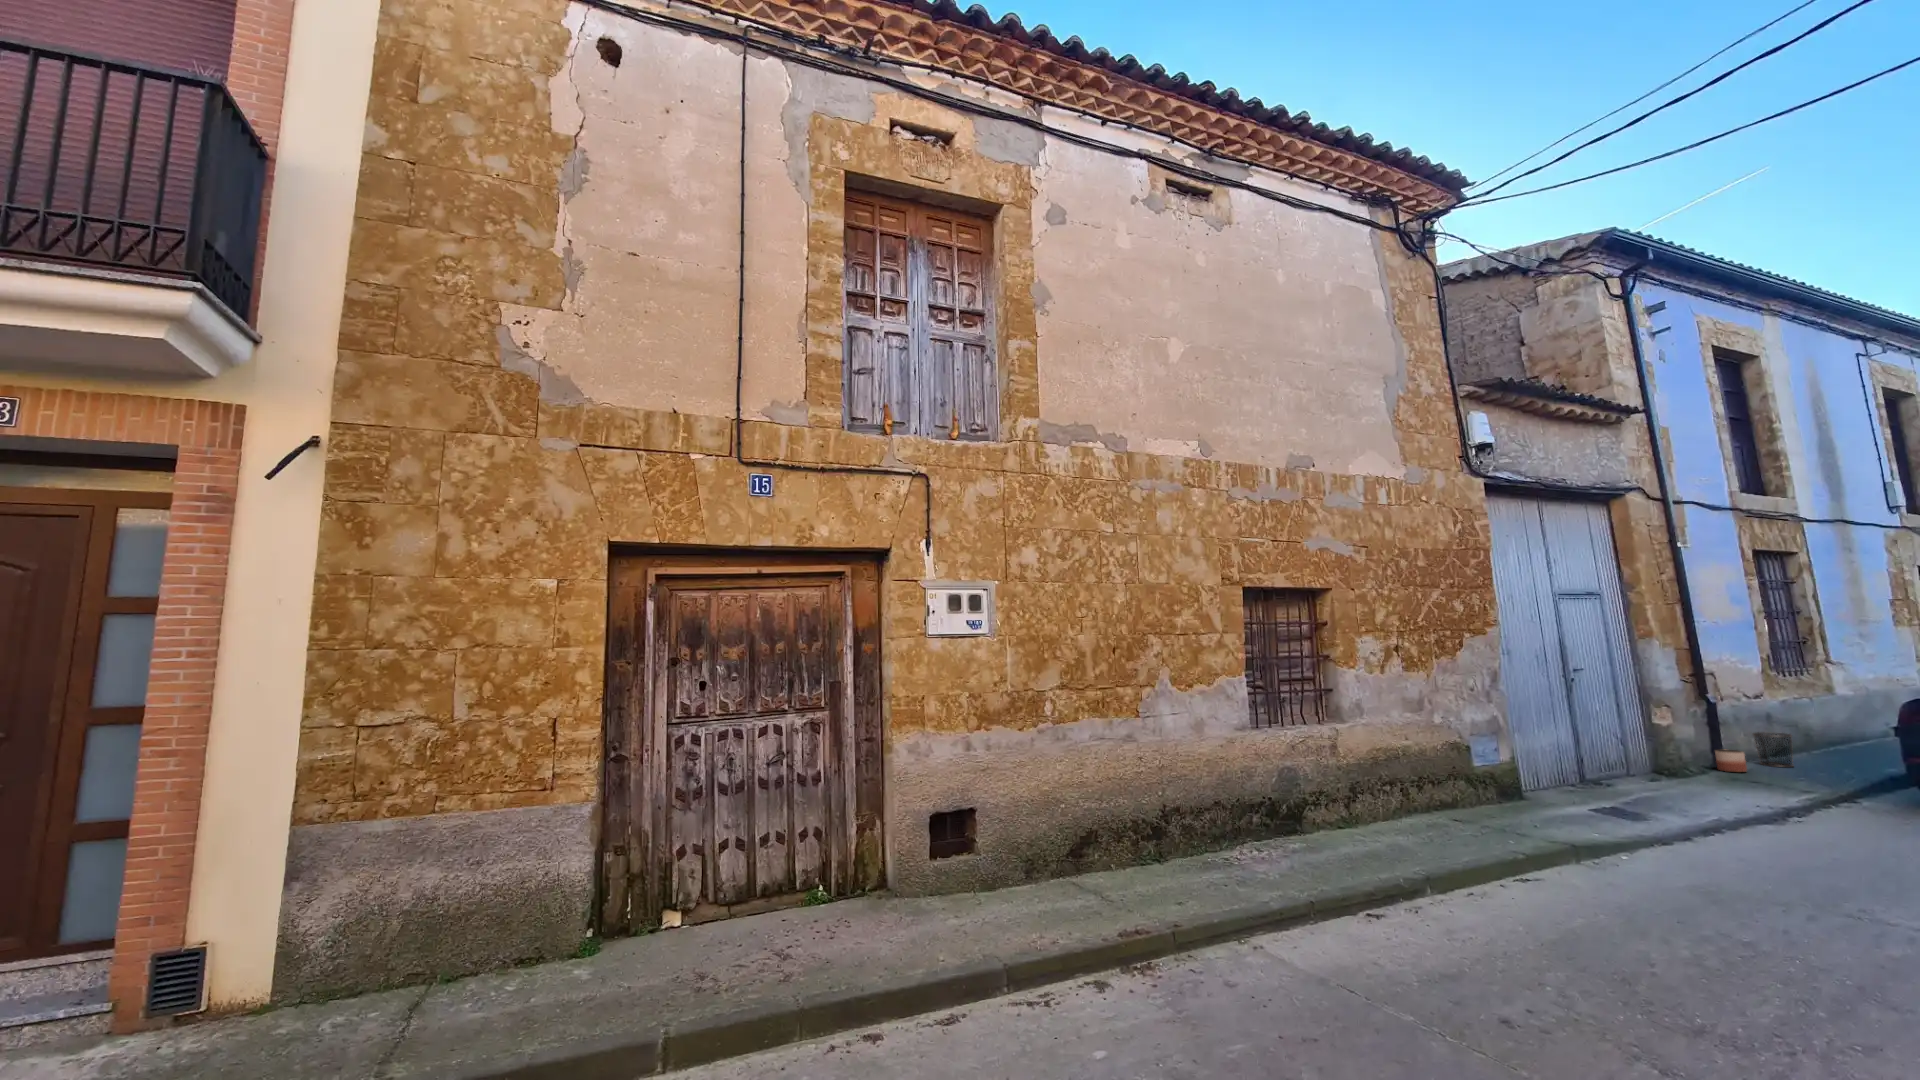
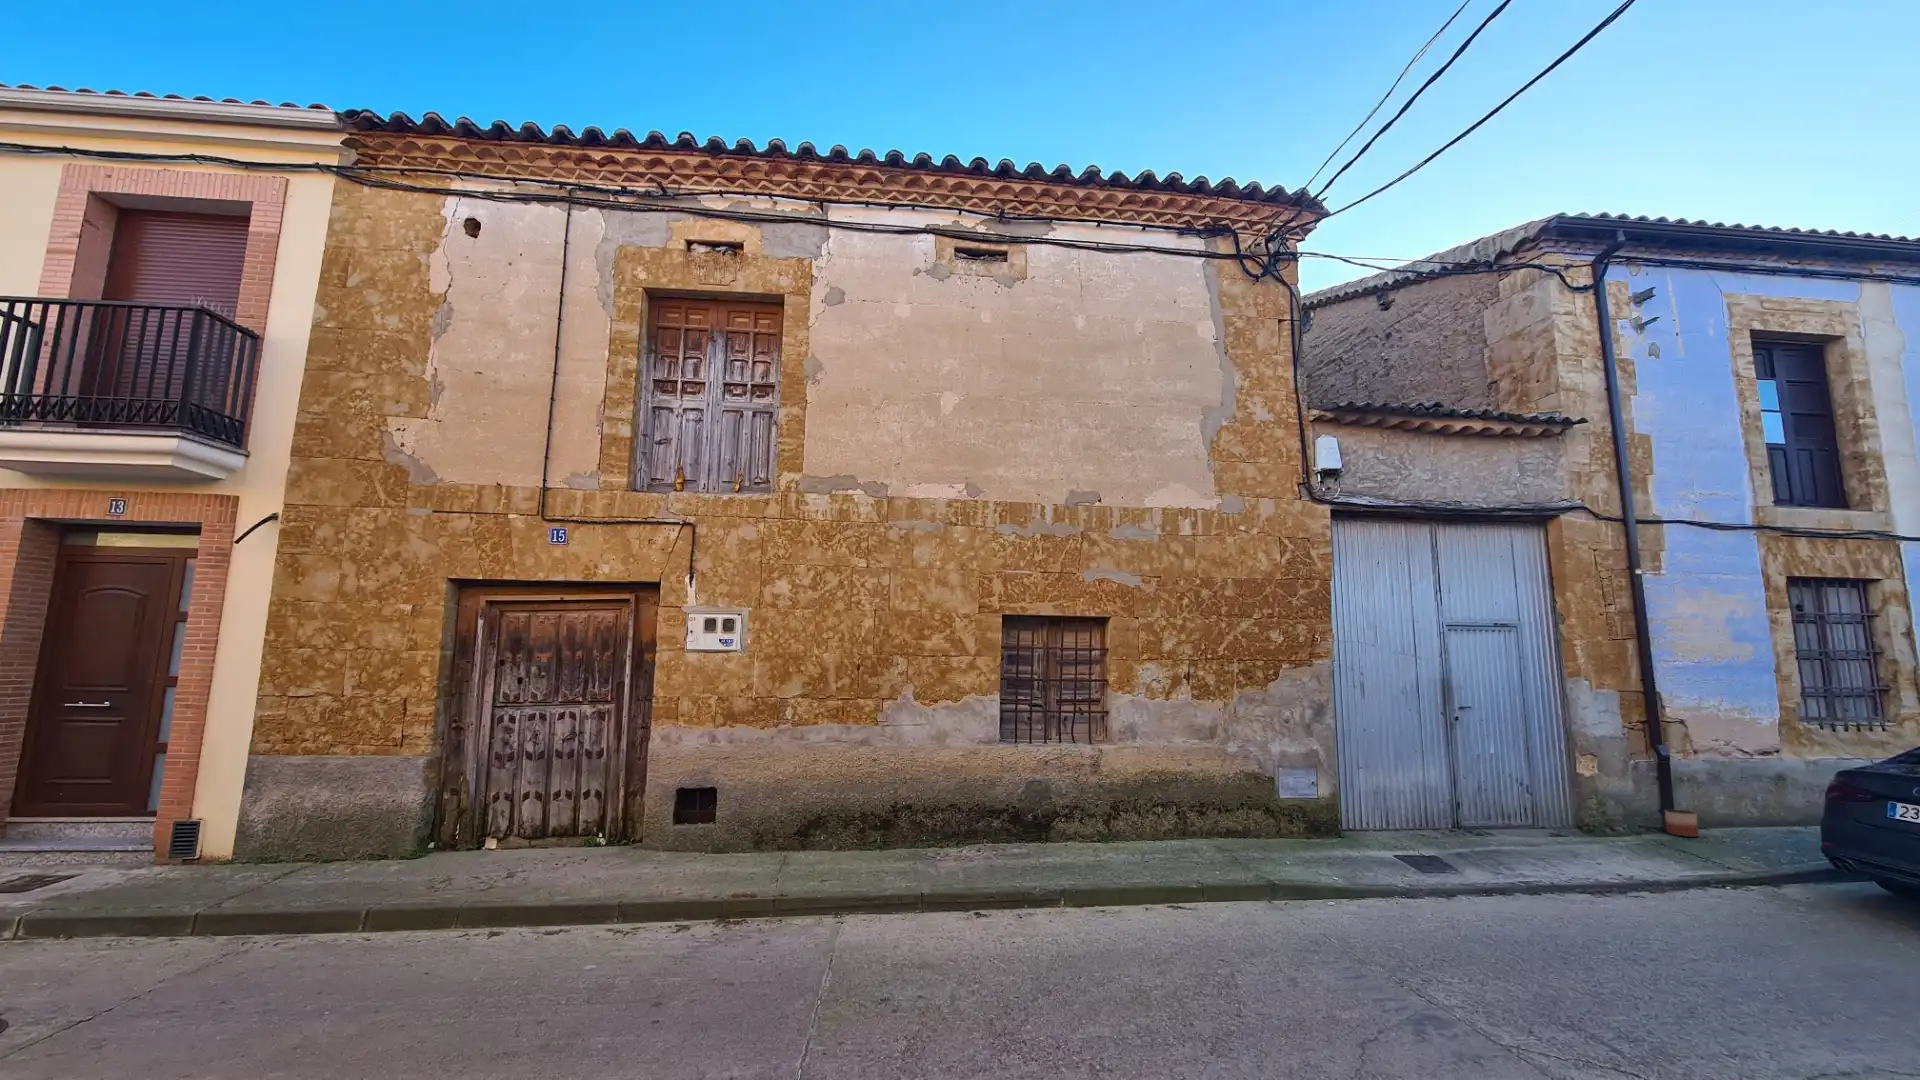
waste bin: present [1753,732,1793,767] -> none [1736,795,1782,837]

